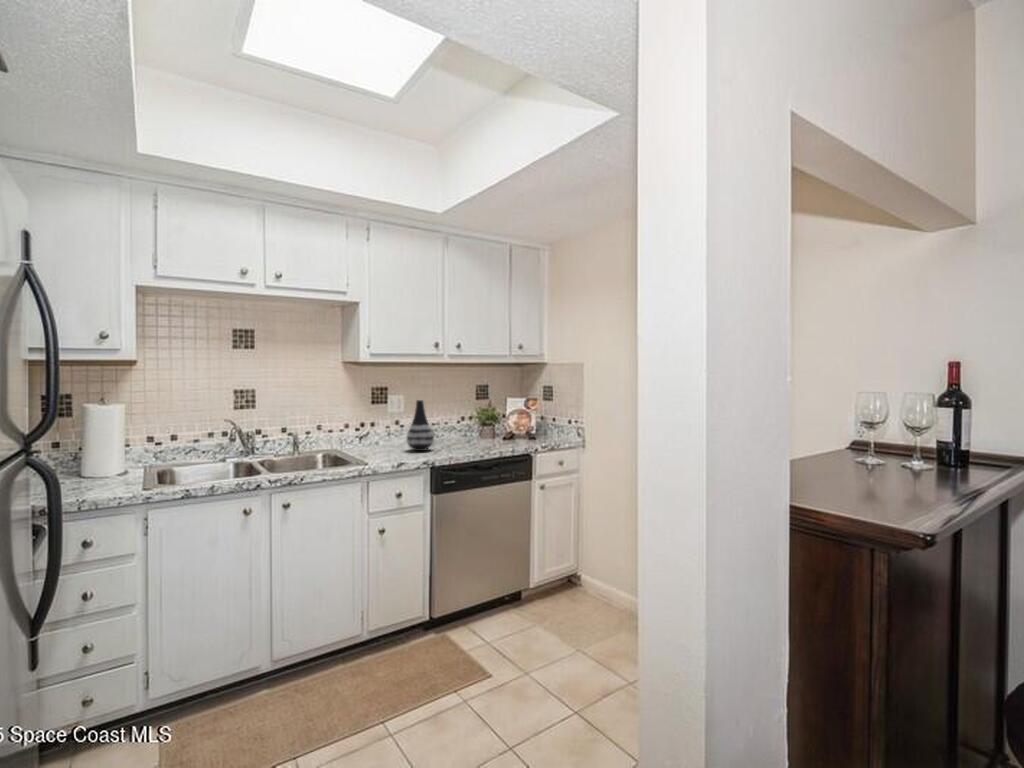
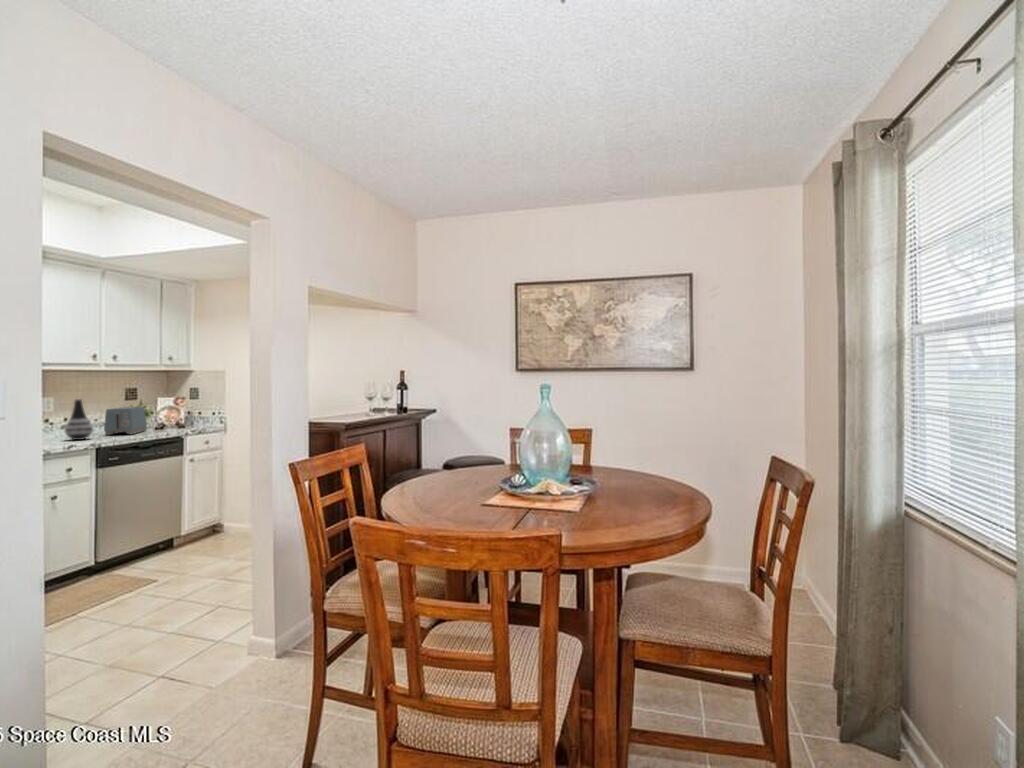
toaster: none [449,409,495,446] -> present [104,407,146,435]

